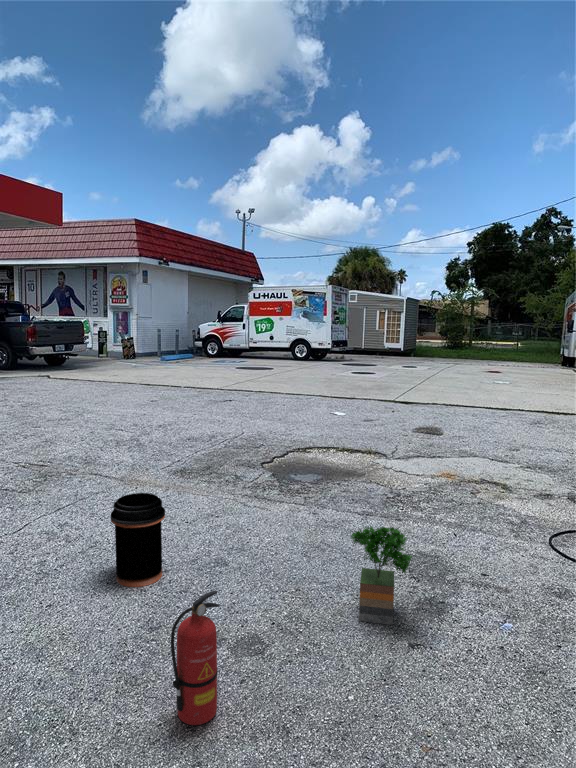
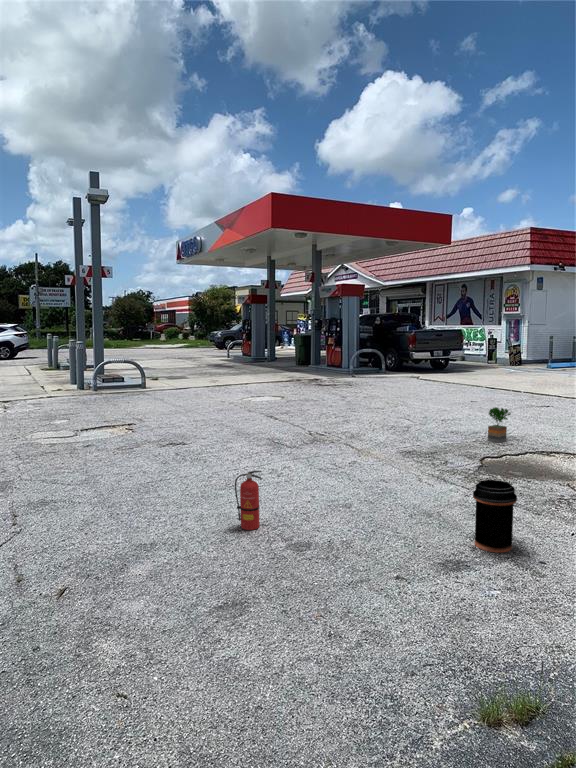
trash can: present [111,493,165,587] -> present [473,480,517,553]
potted tree: present [351,526,412,625] -> present [488,407,511,443]

